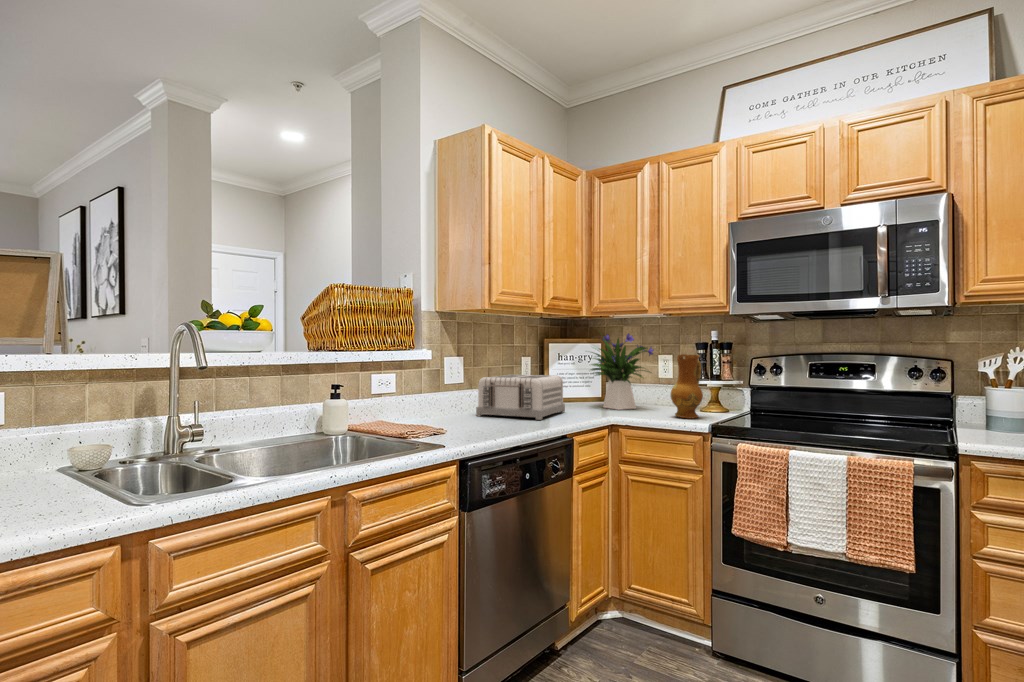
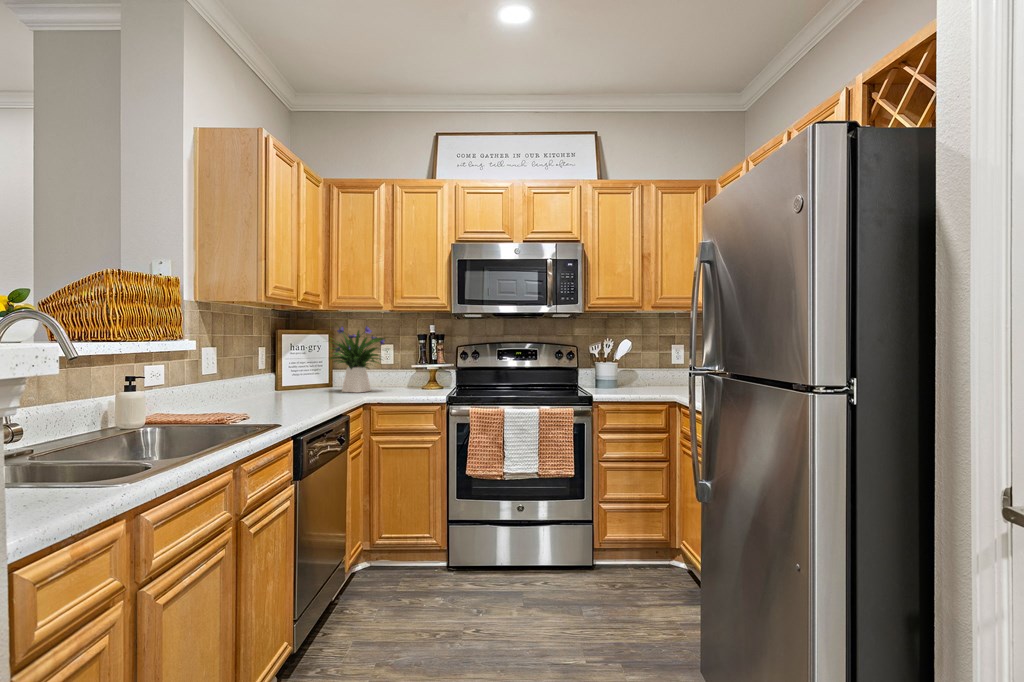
ceramic jug: present [671,354,703,419] -> none [409,344,434,395]
toaster: present [476,374,565,420] -> none [243,364,319,404]

